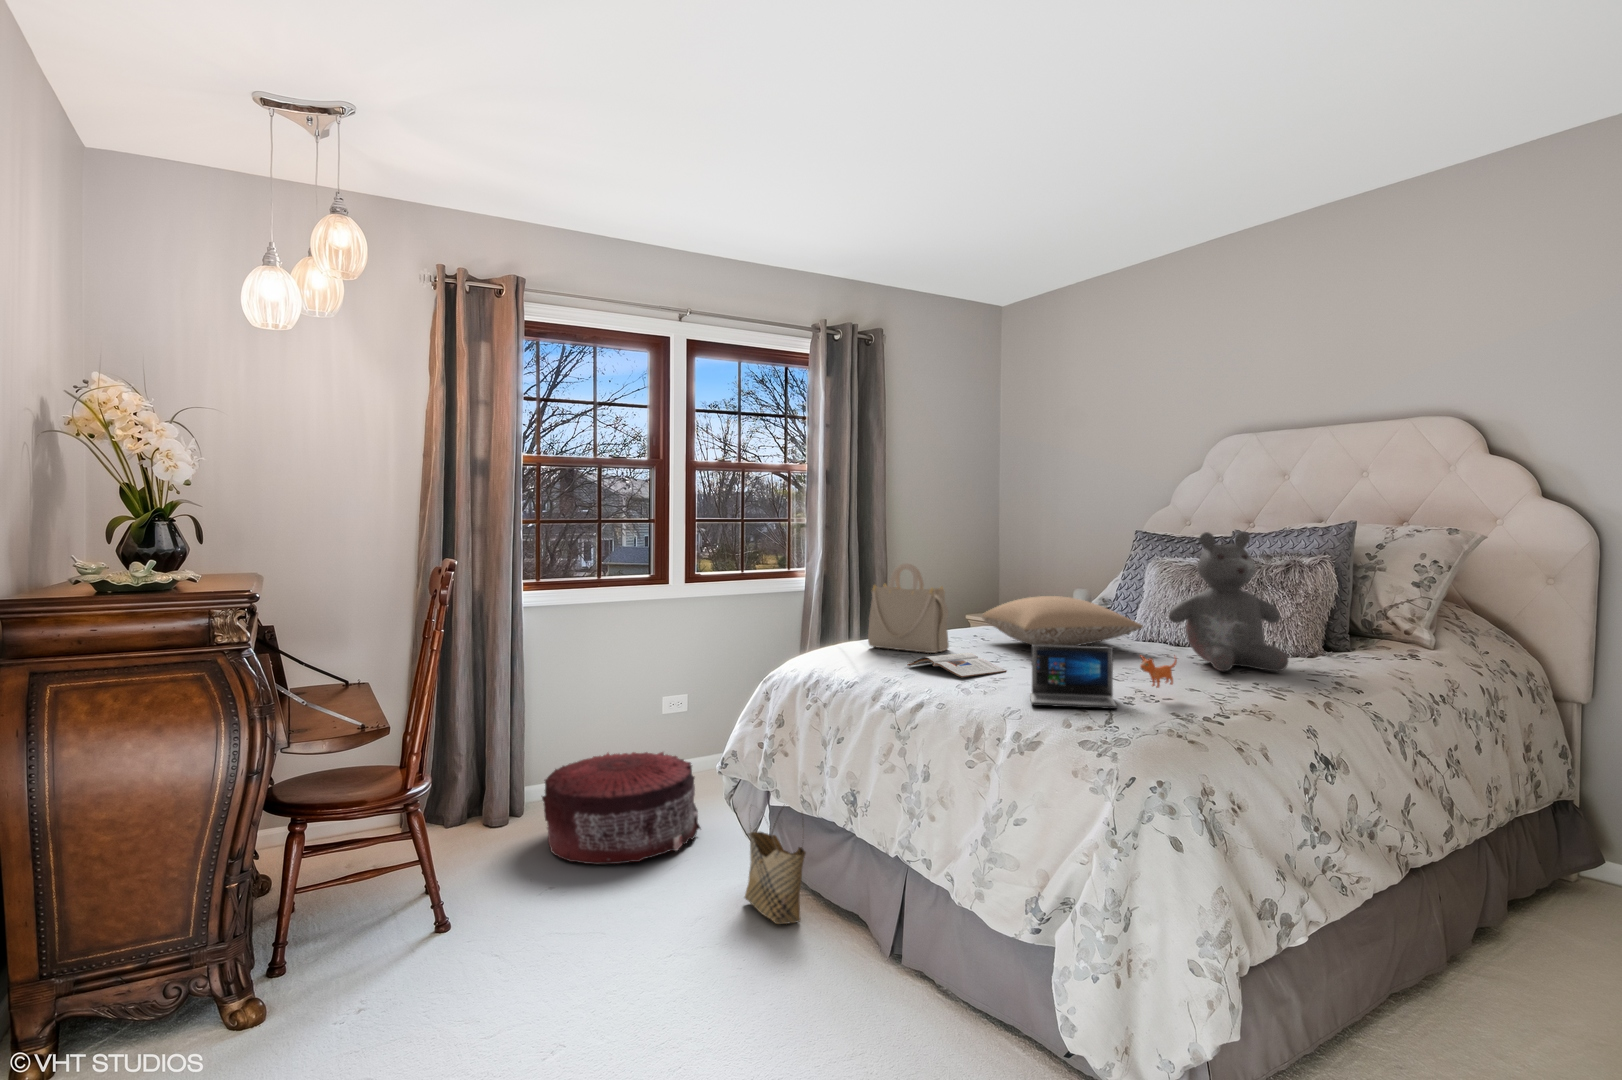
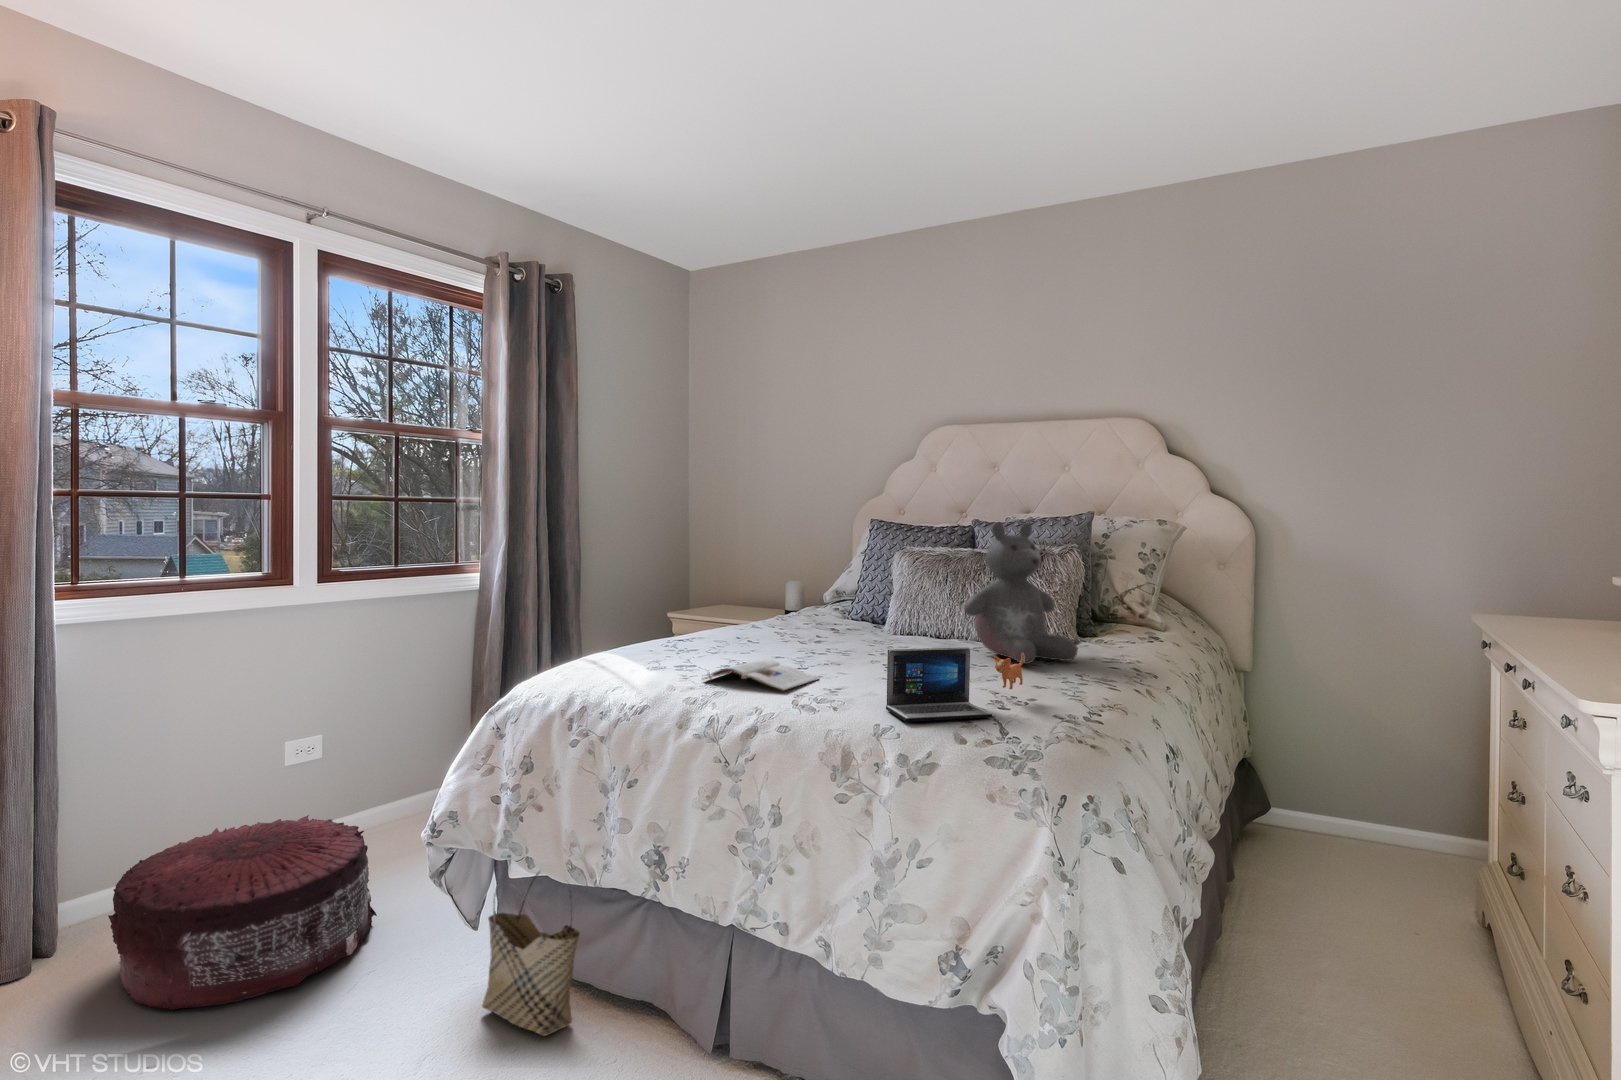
handbag: present [868,563,949,653] -> none [625,555,726,661]
pillow: present [982,596,1143,646] -> none [746,590,925,646]

